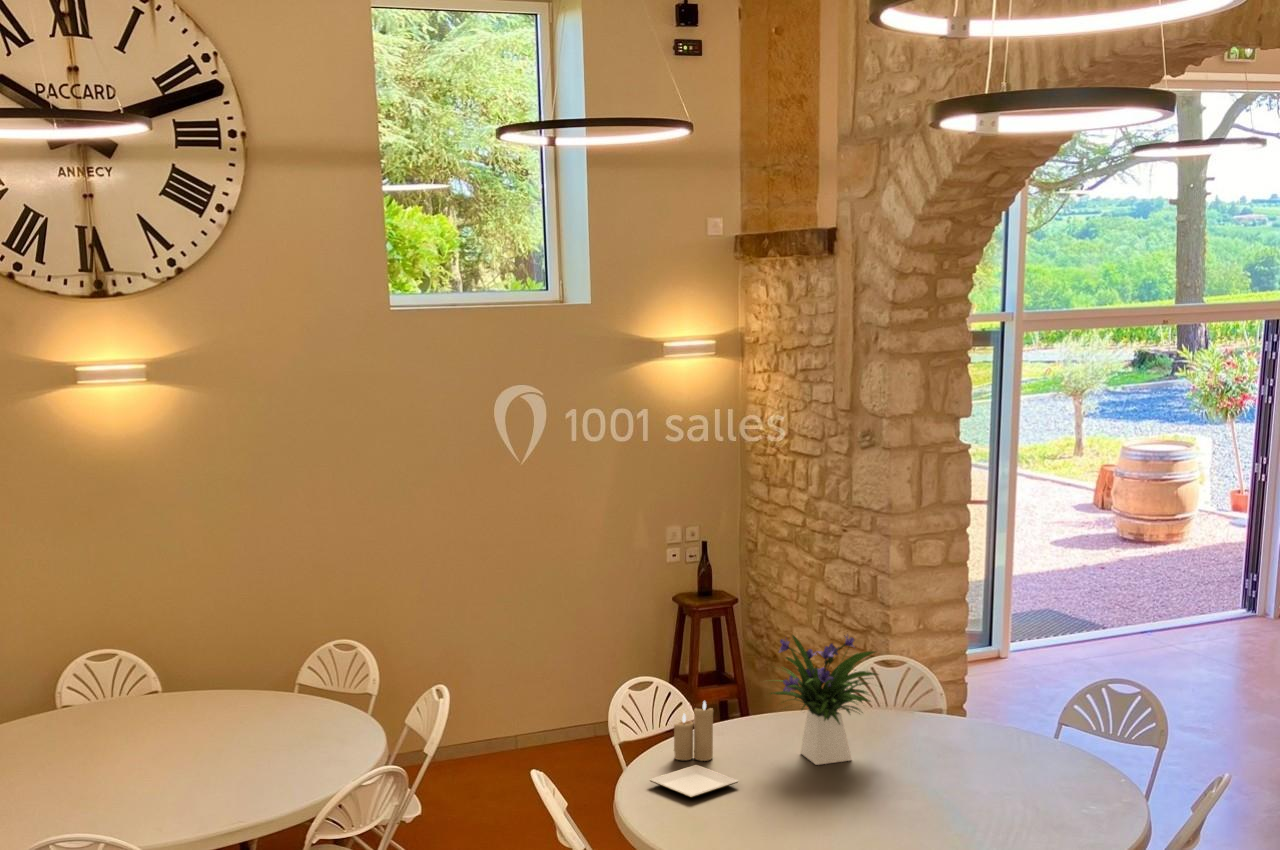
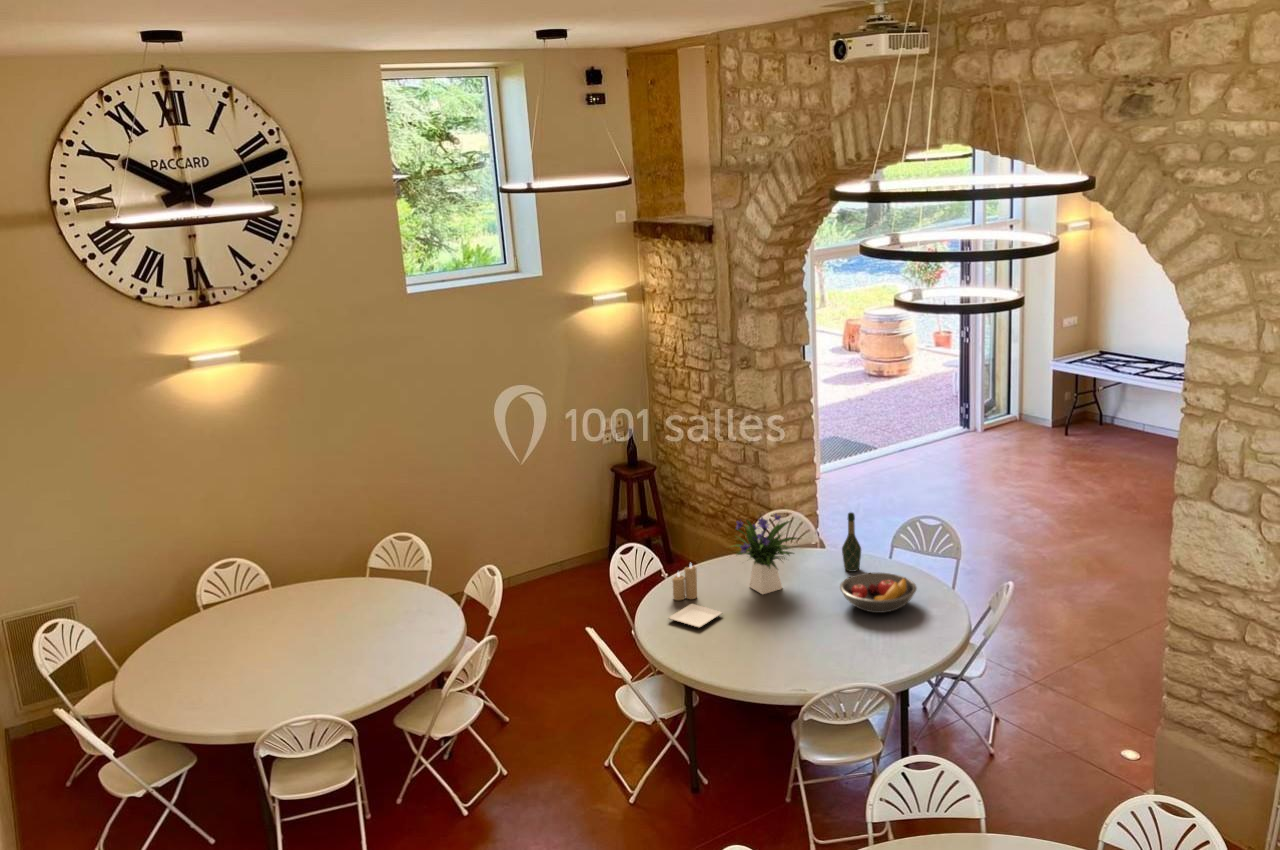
wine bottle: none [961,649,992,748] -> present [842,513,861,572]
fruit bowl: none [933,744,1063,806] -> present [840,572,917,613]

